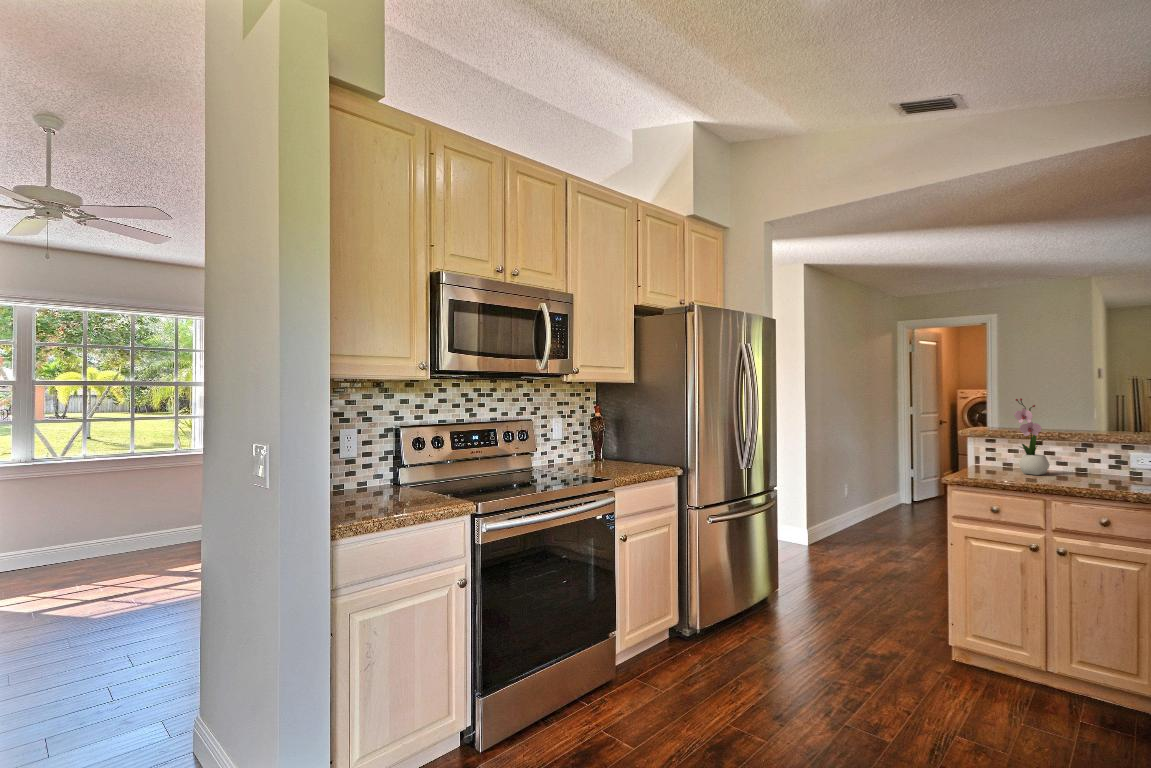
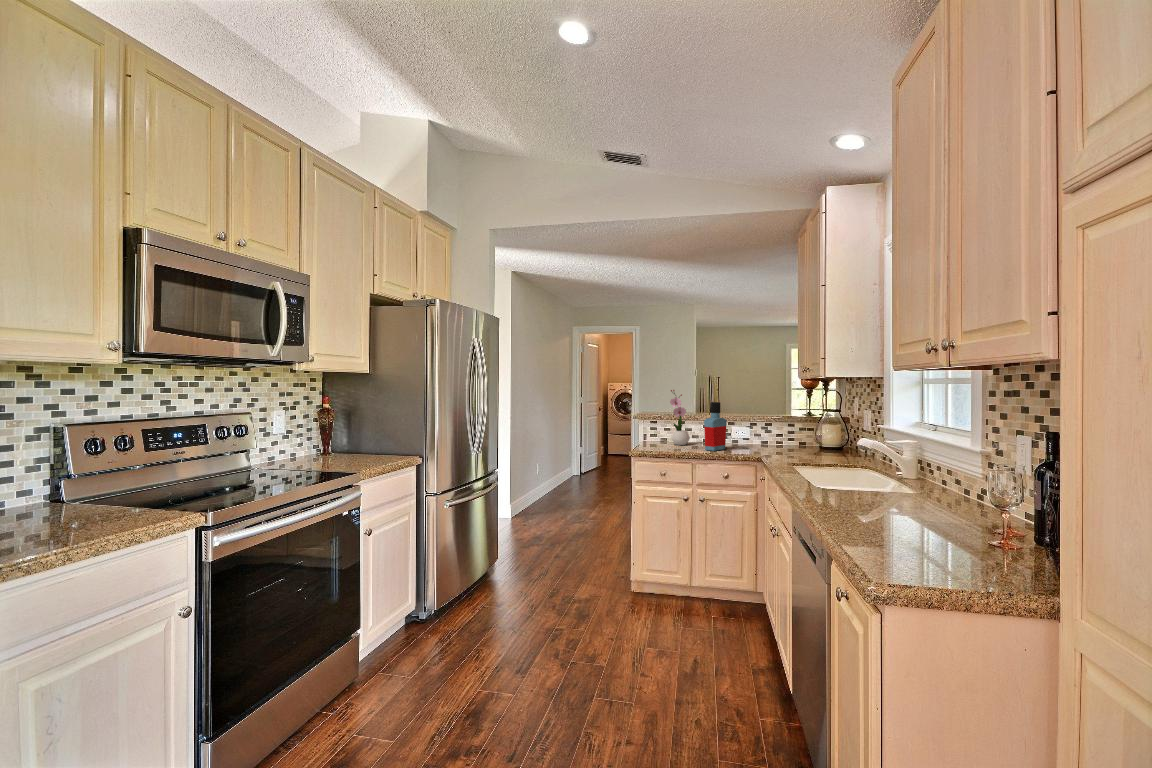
bottle: none [1067,417,1110,486] -> present [704,402,727,451]

